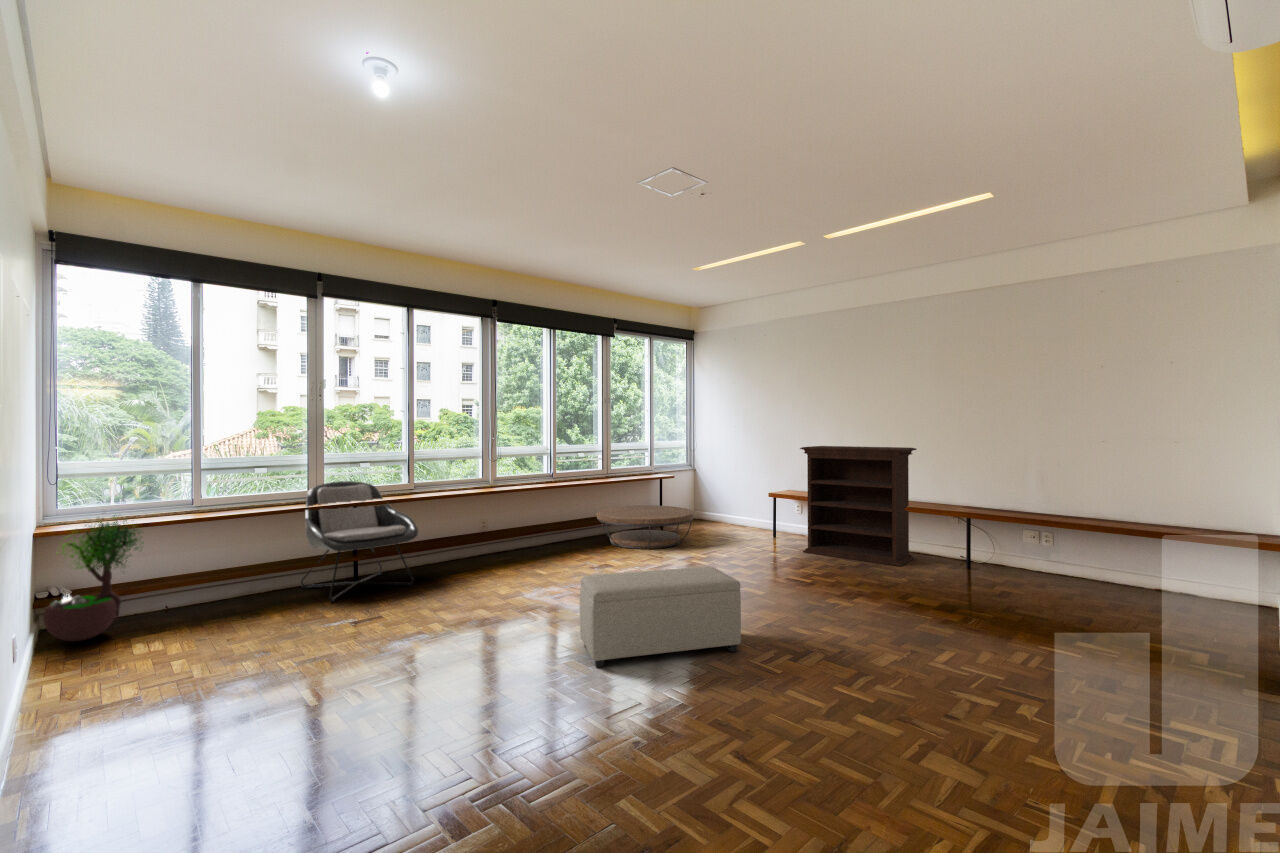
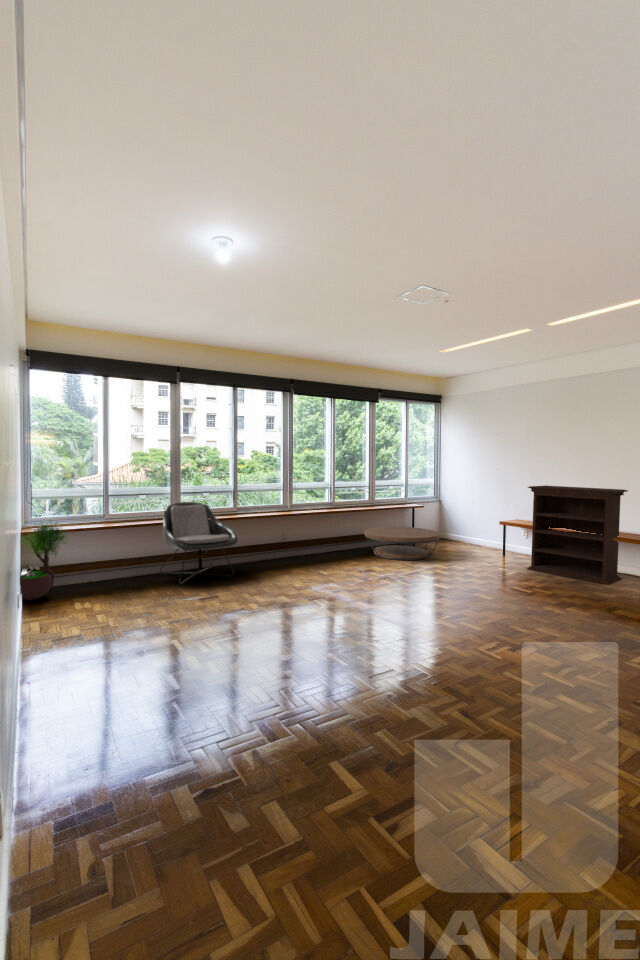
ottoman: present [580,567,741,668] -> none [352,576,472,643]

